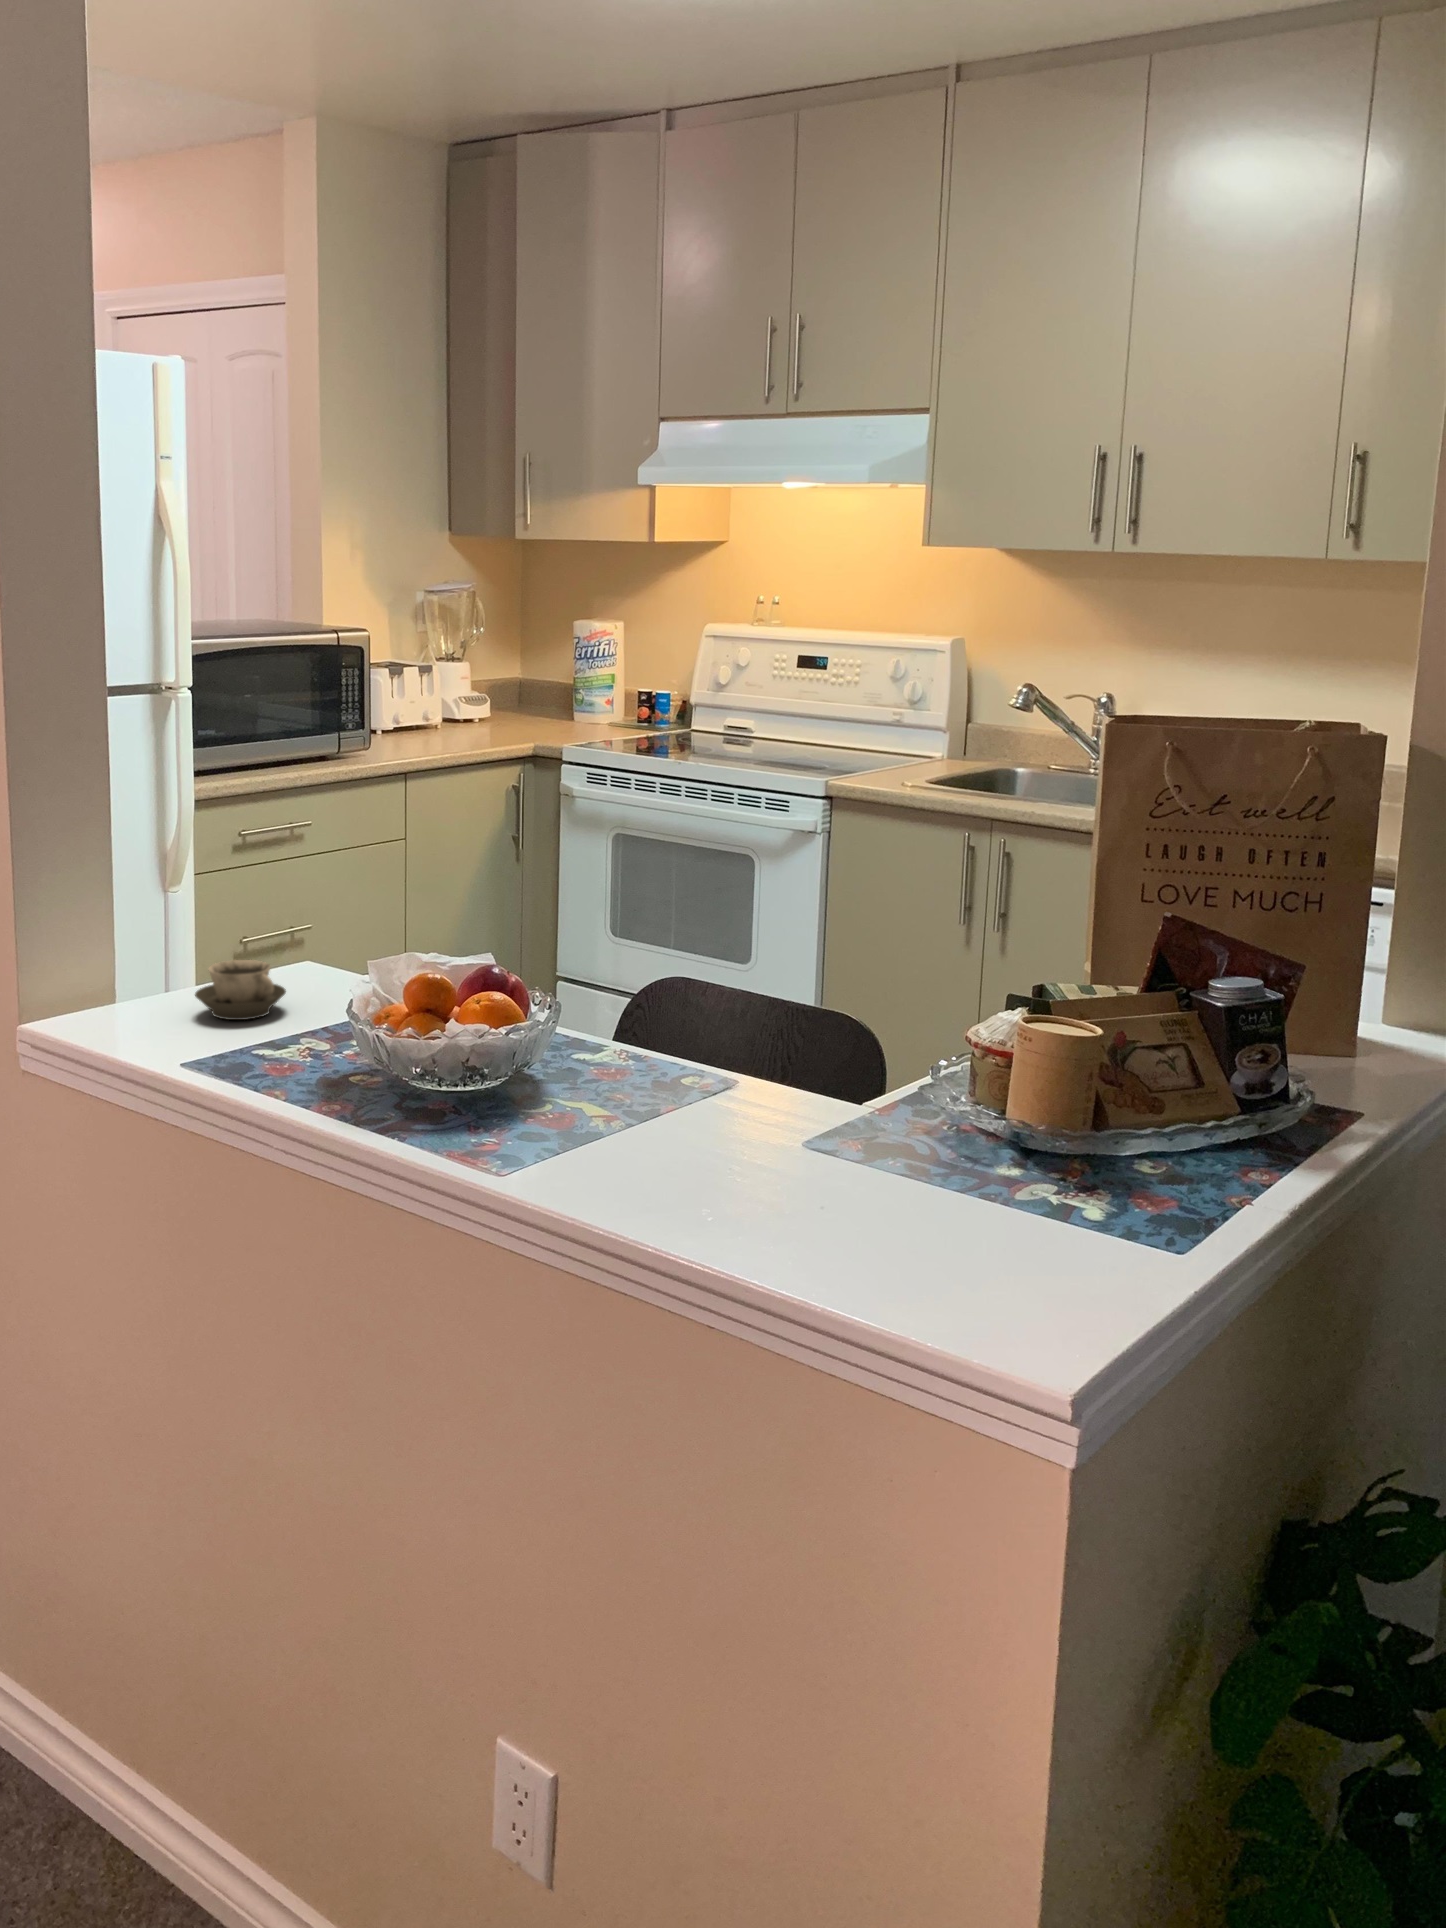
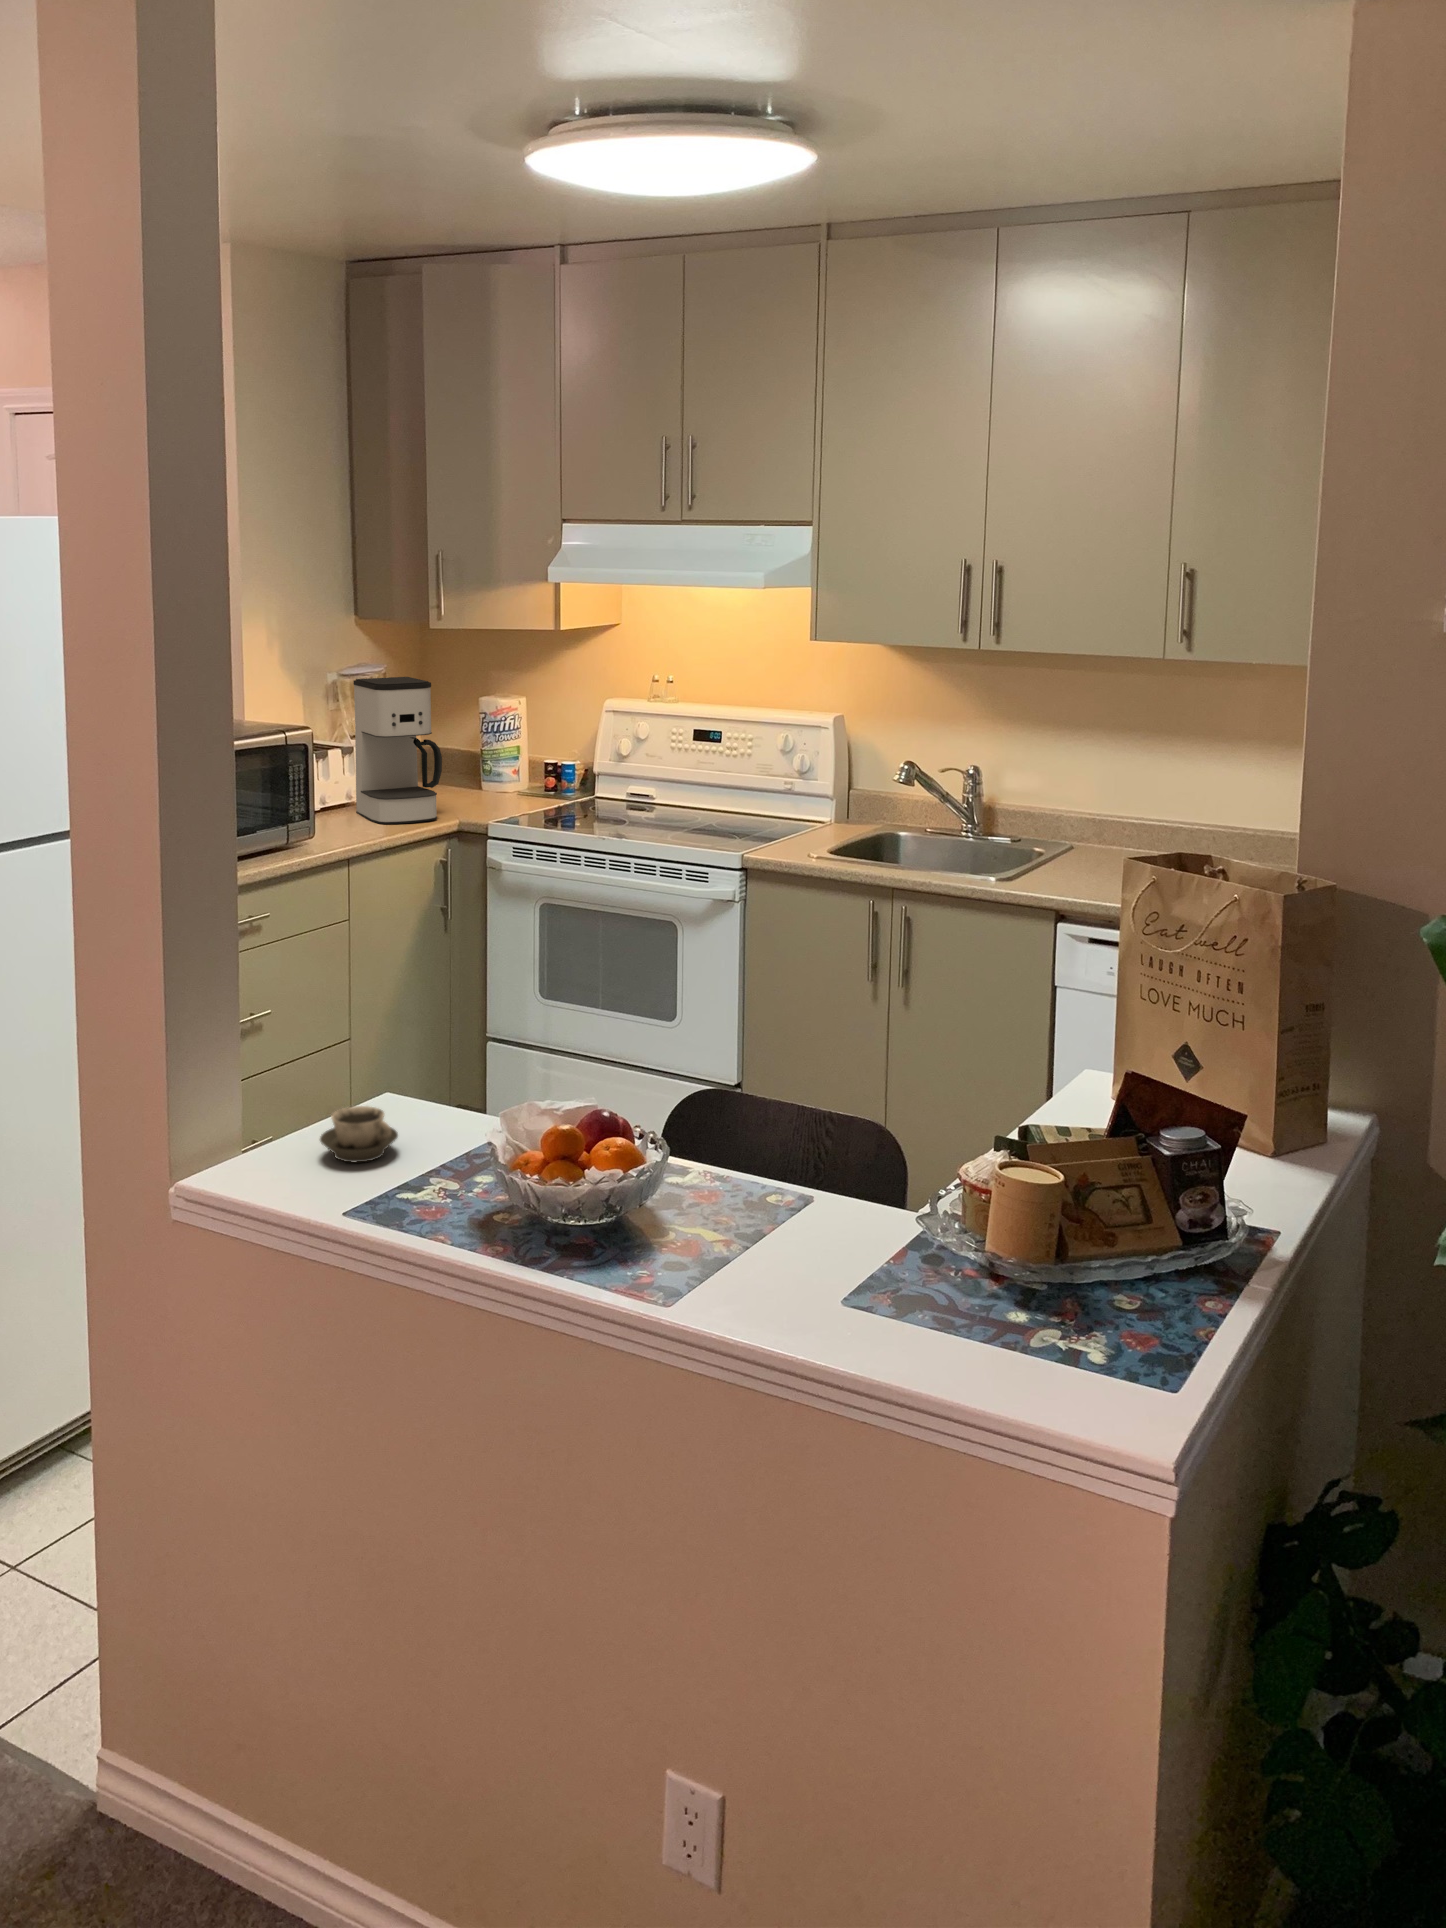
coffee maker: none [429,588,521,742] -> present [353,677,442,824]

